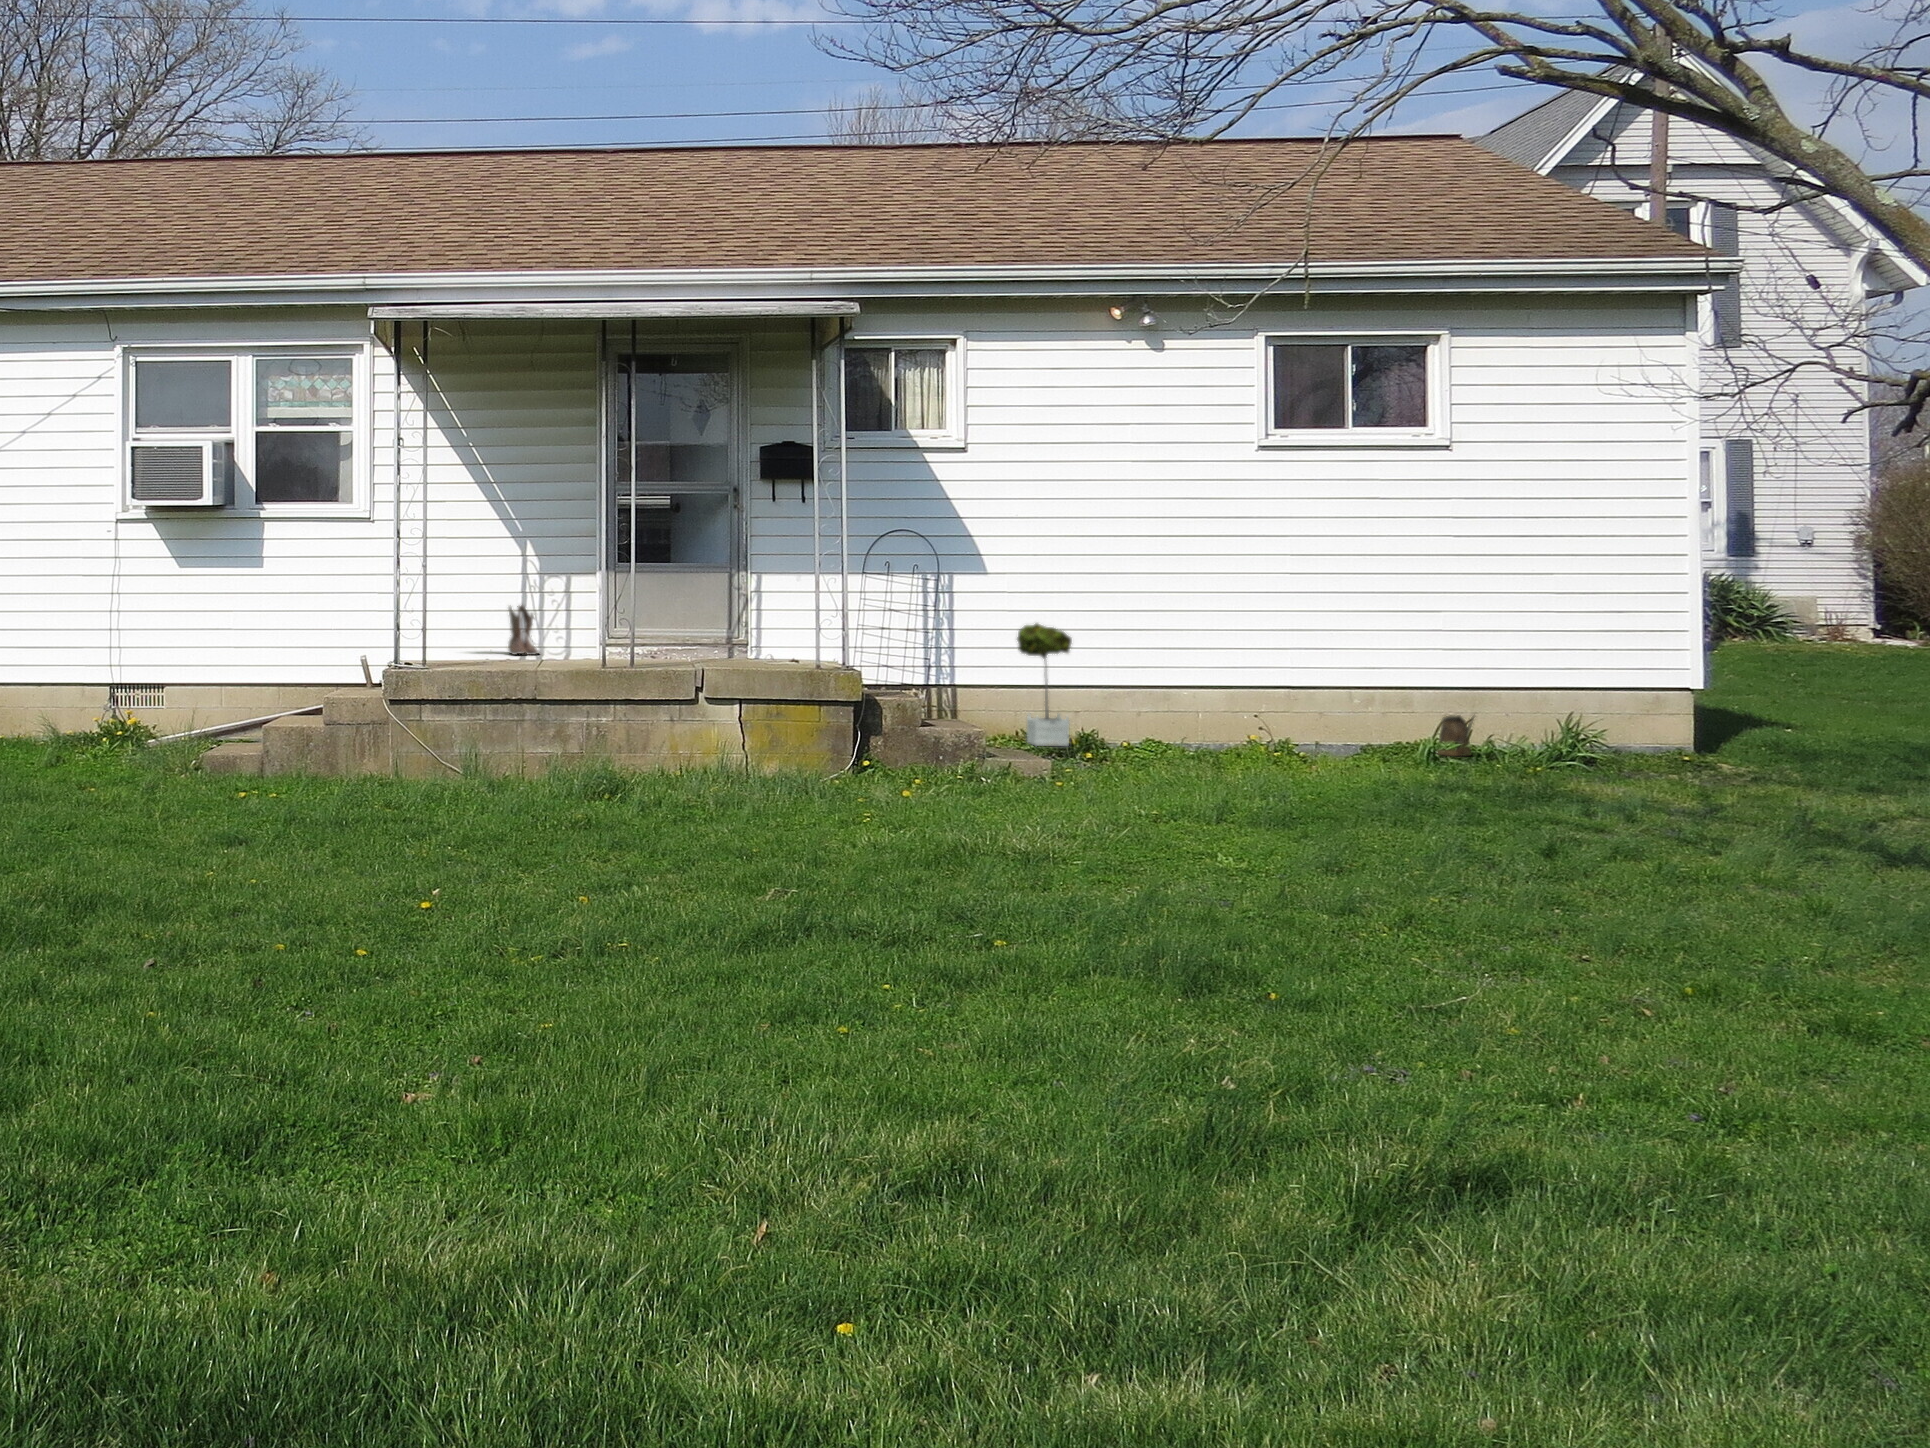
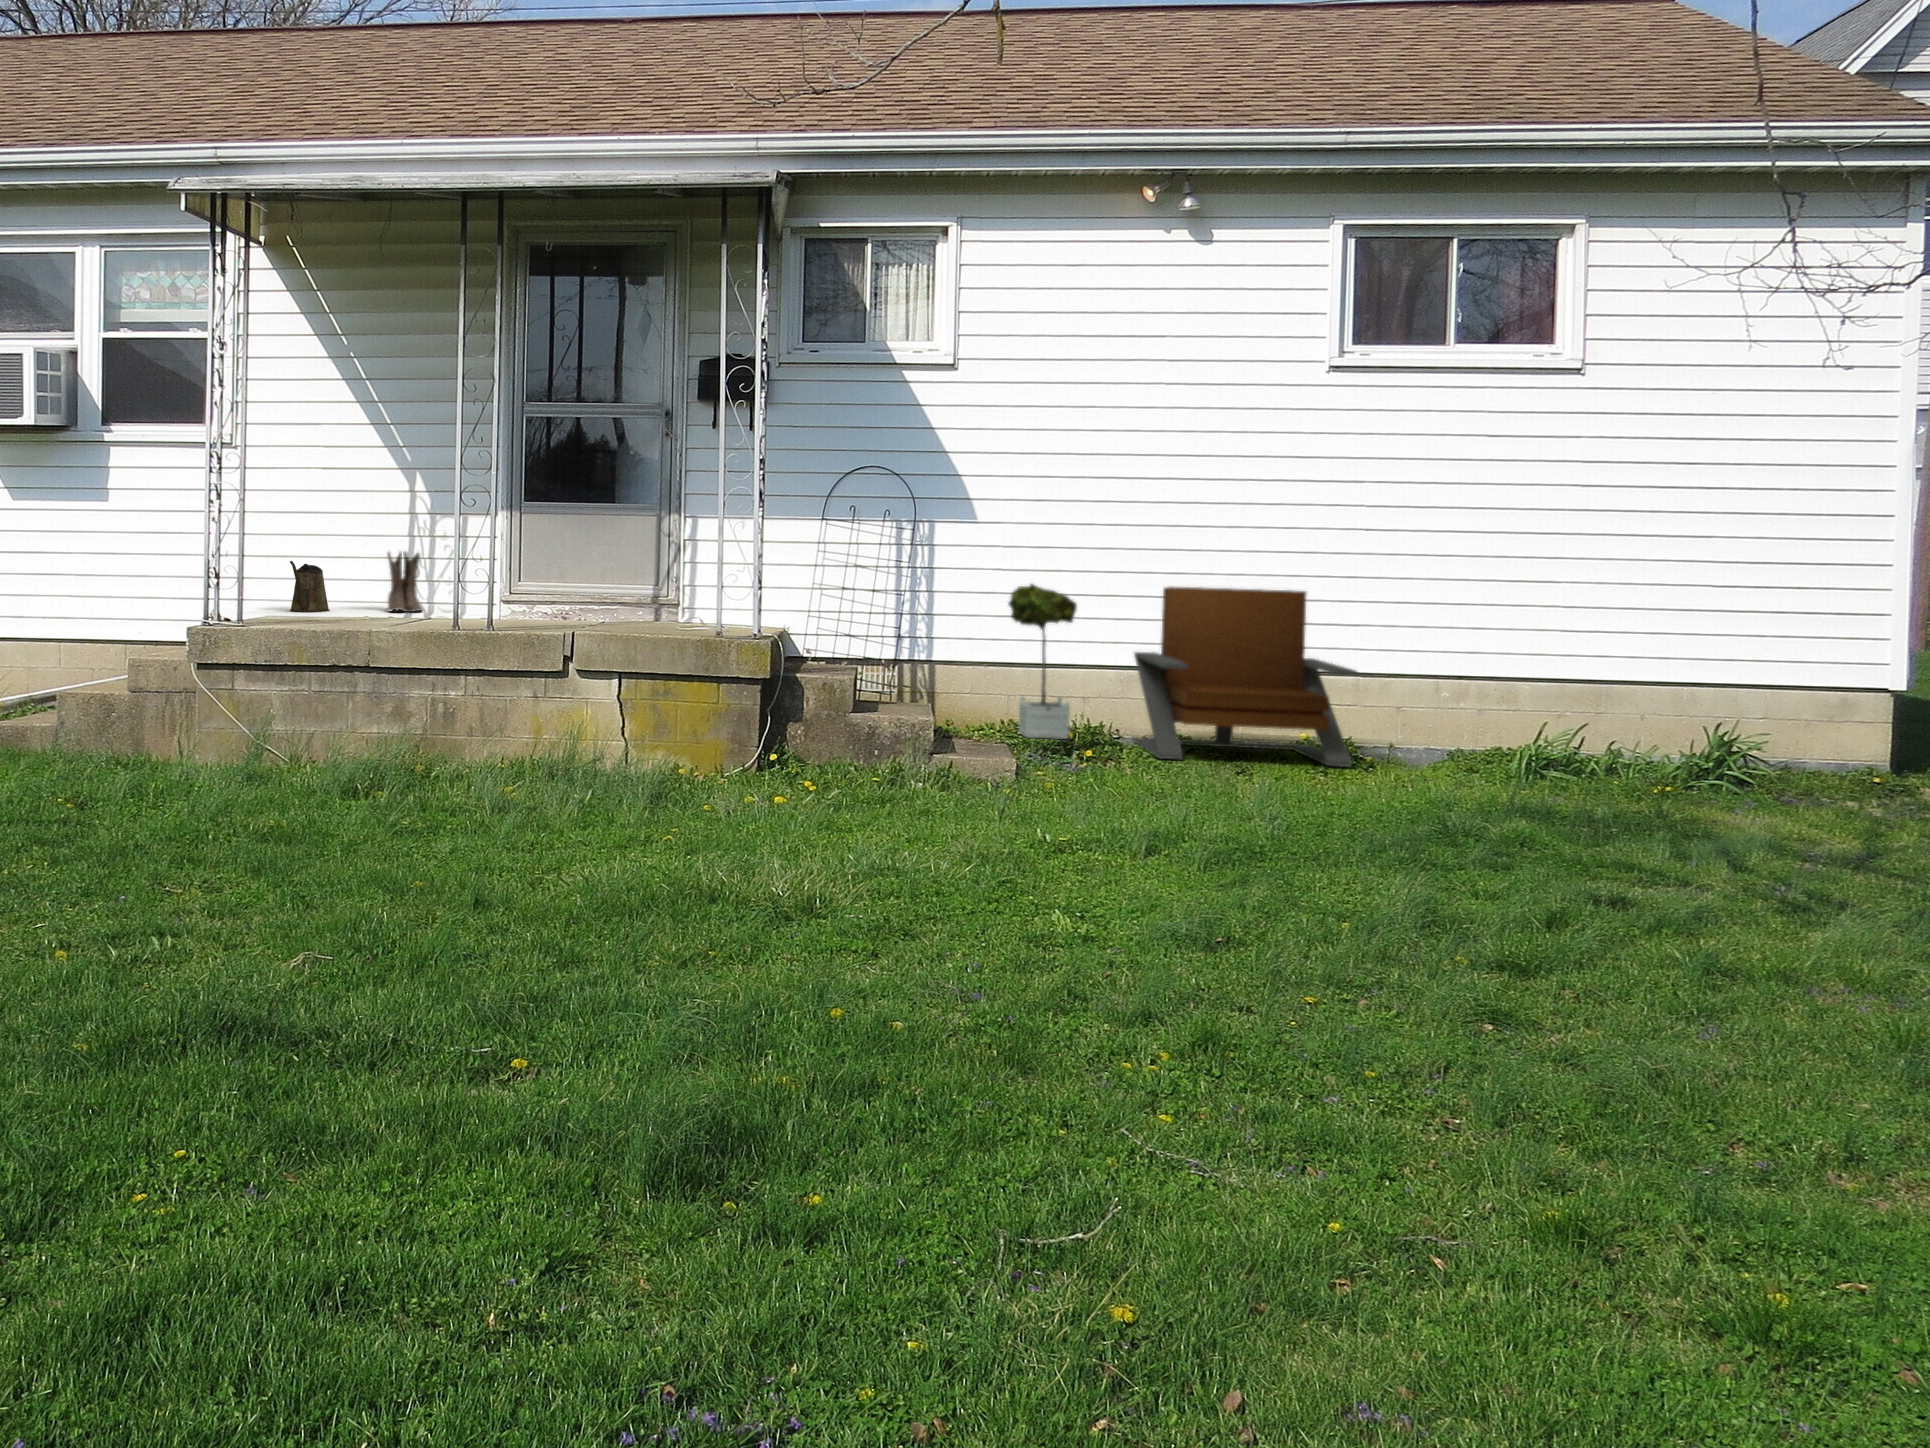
lounge chair: none [1117,623,1296,761] -> present [1132,587,1357,767]
watering can: present [1437,715,1474,756] -> present [290,561,330,612]

